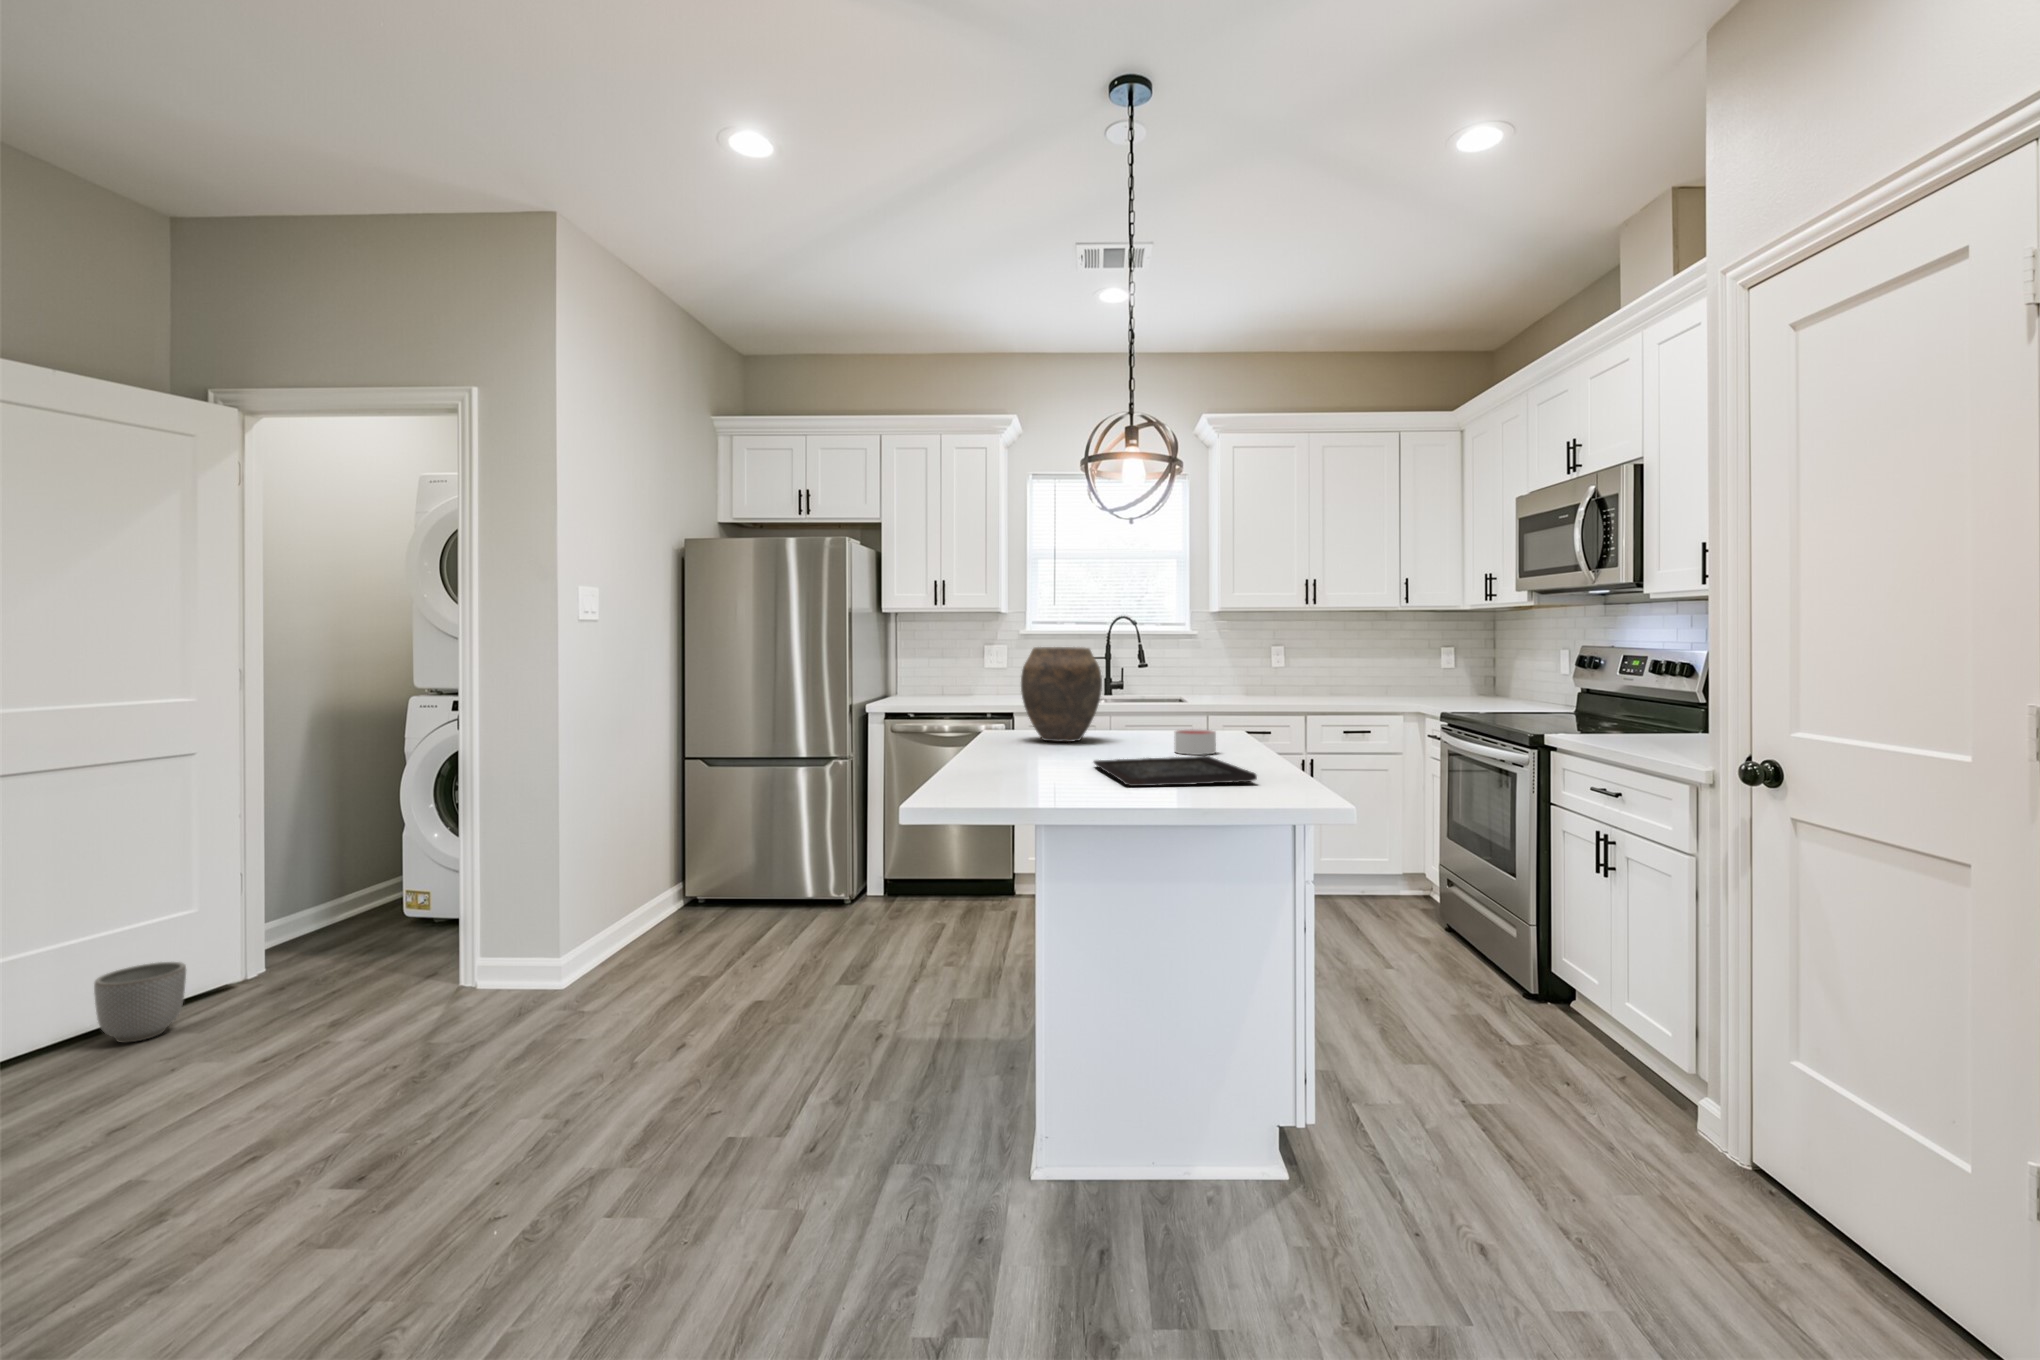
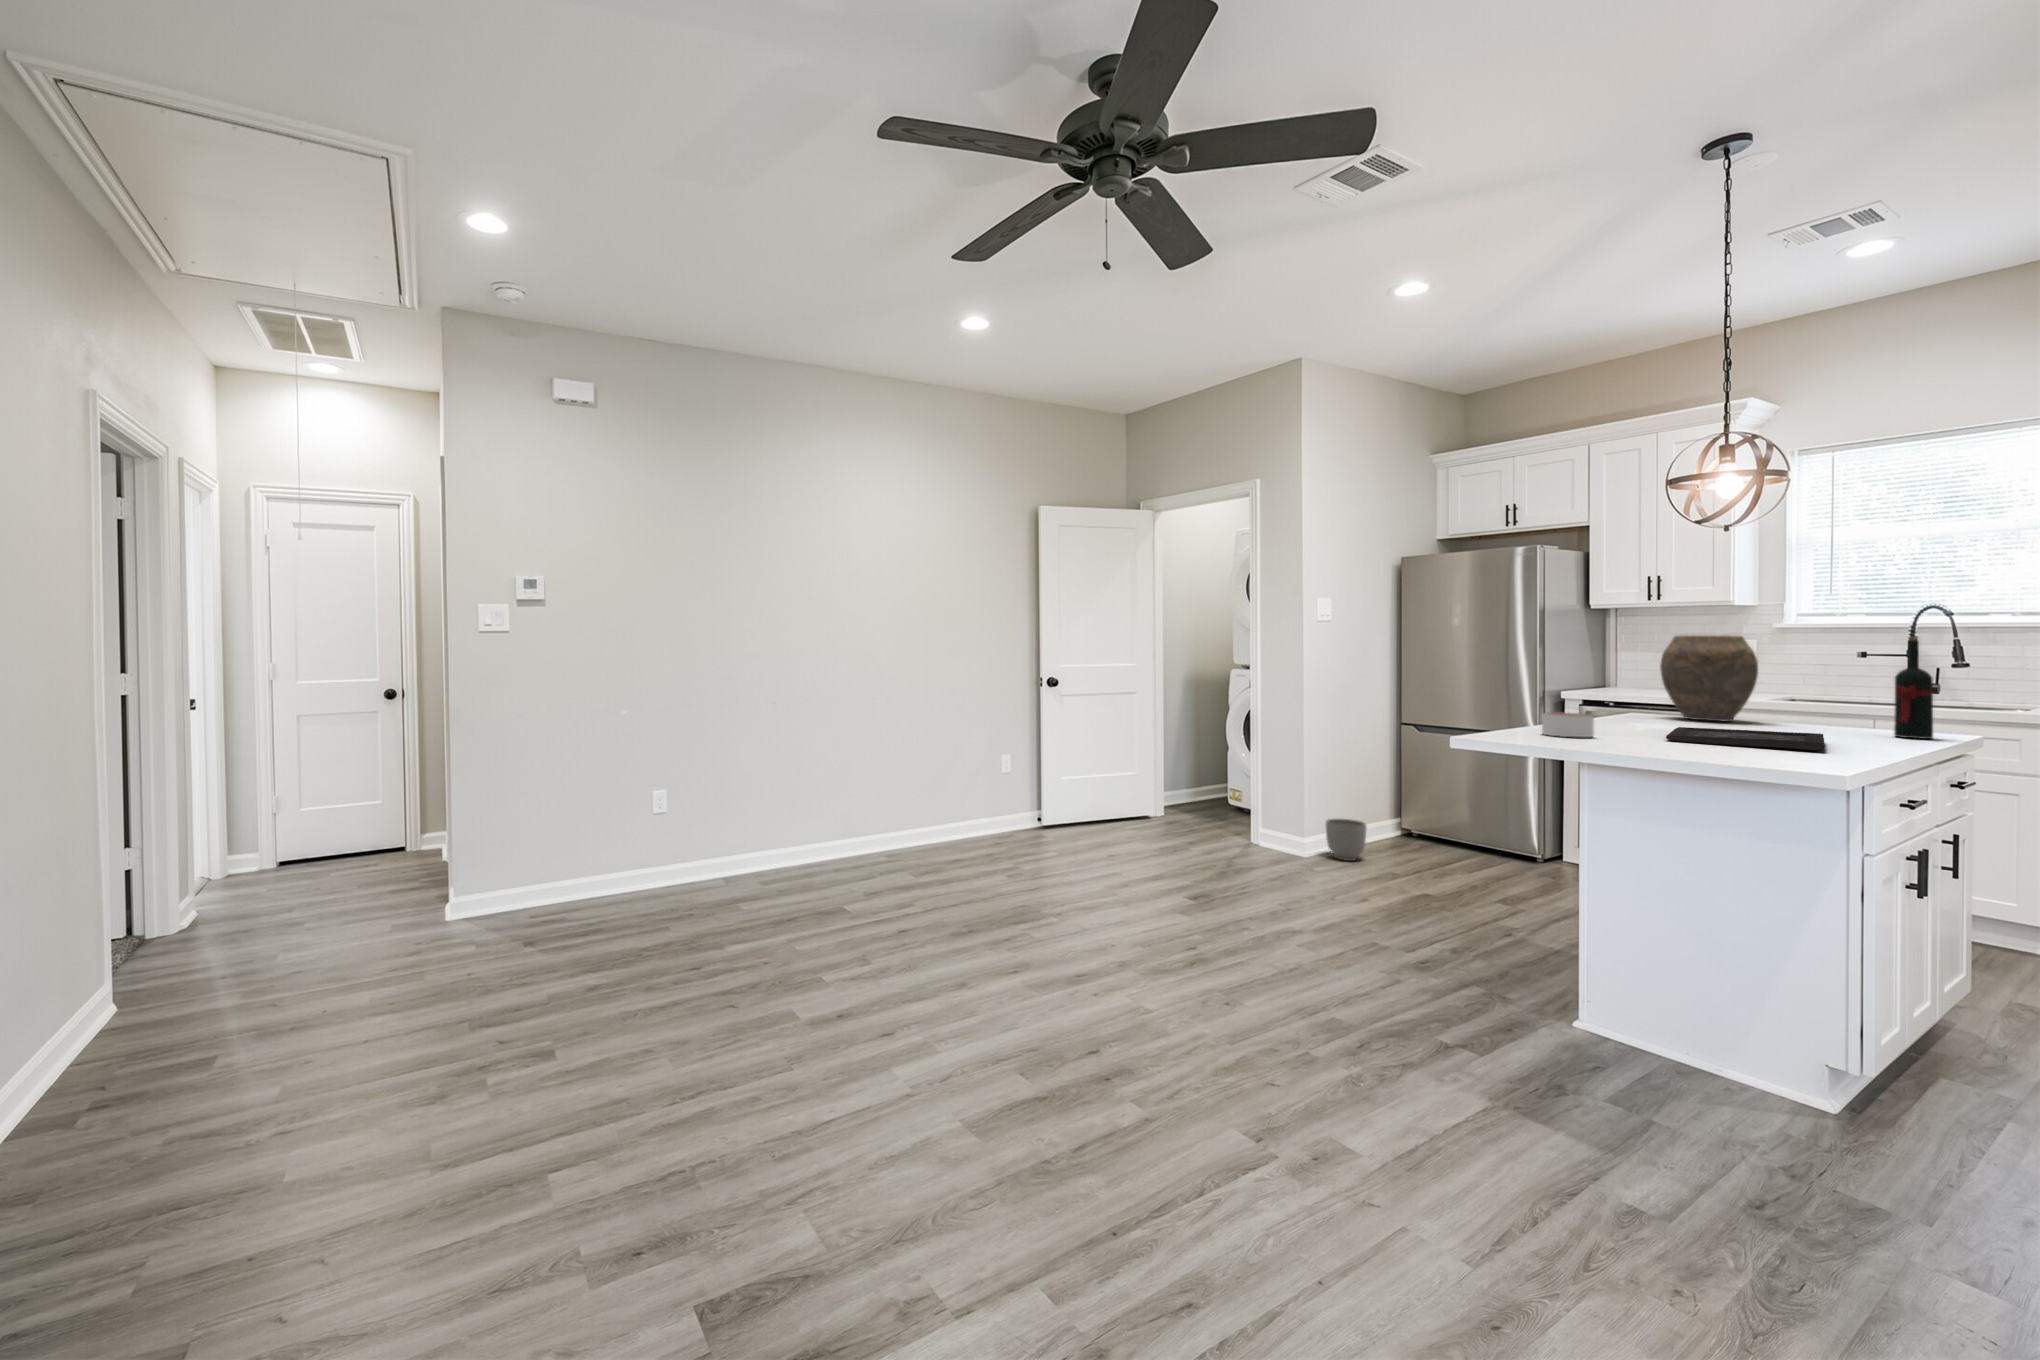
wine bottle: none [1212,649,1238,748] -> present [1894,636,1933,739]
candle: present [1174,730,1216,755] -> present [1542,712,1594,737]
planter: present [94,962,186,1043] -> present [1326,819,1366,861]

